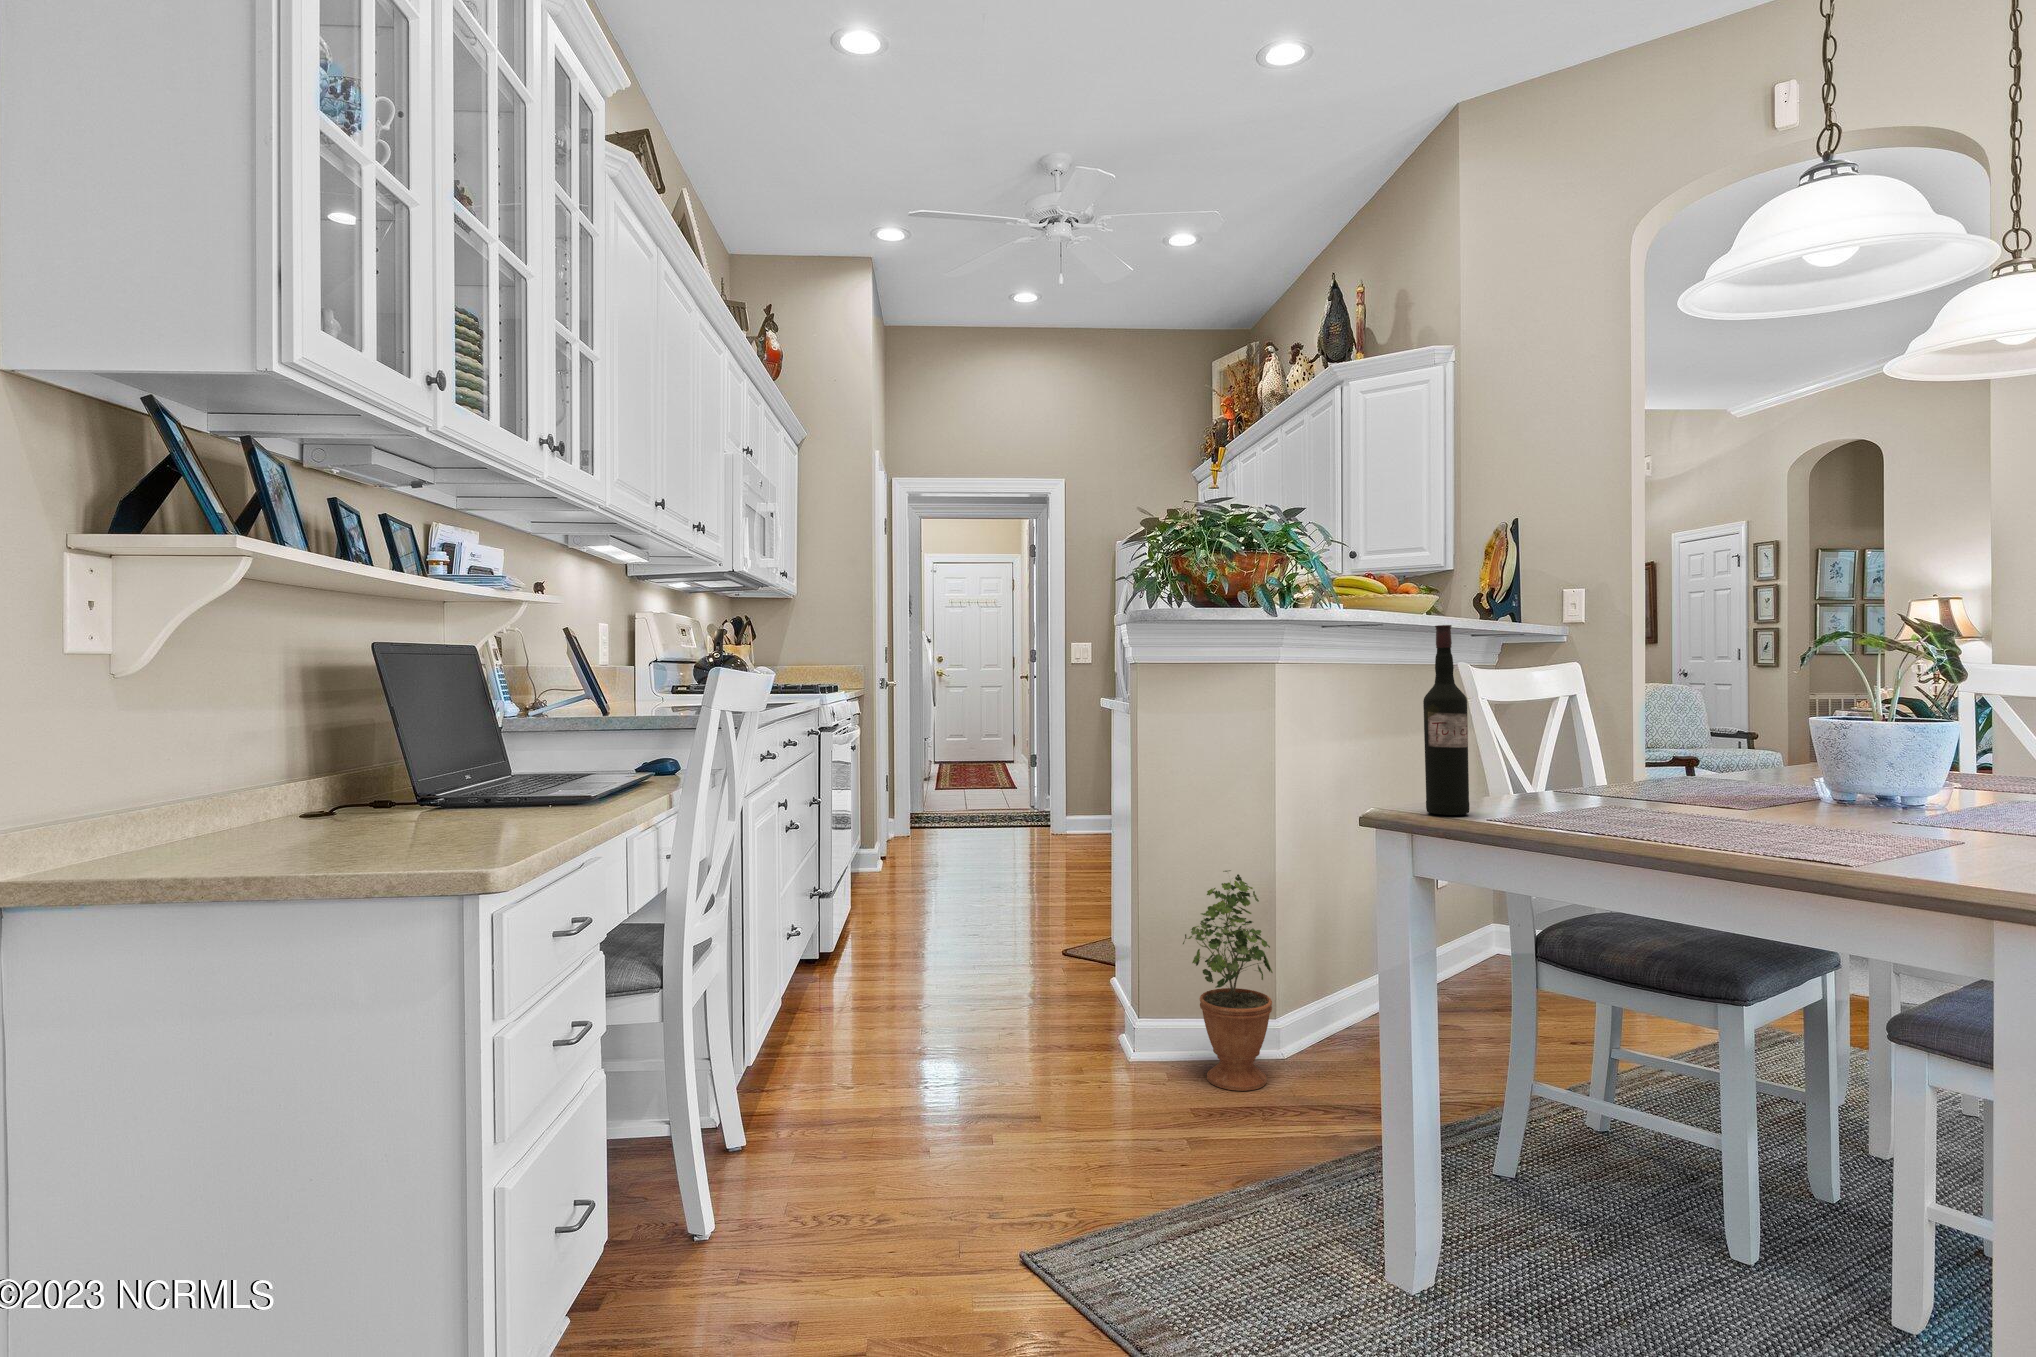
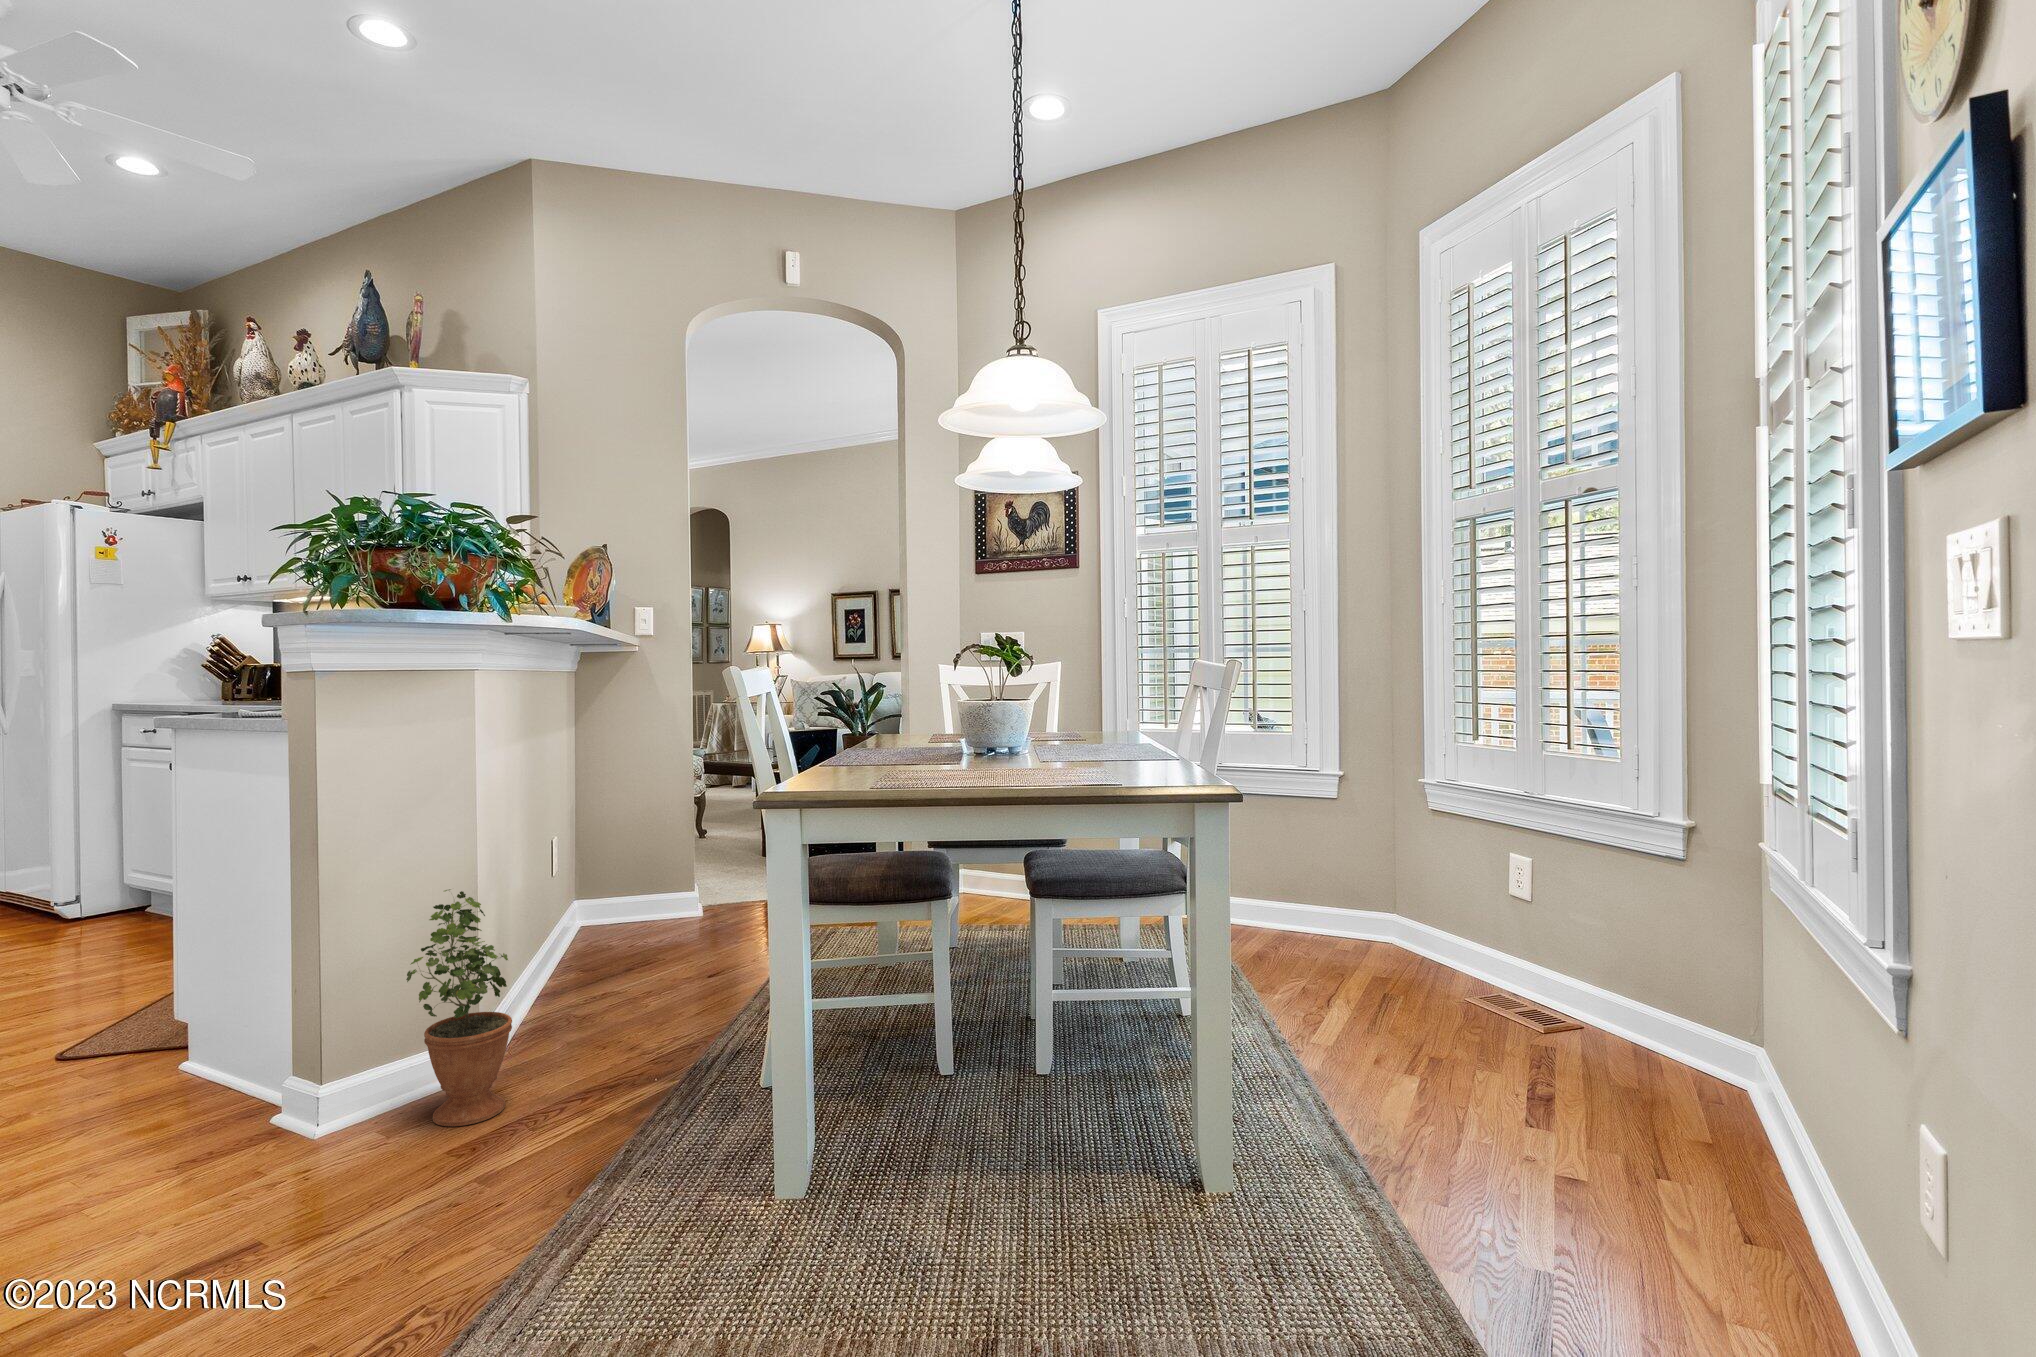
wine bottle: present [1423,625,1469,815] -> none [804,636,840,791]

